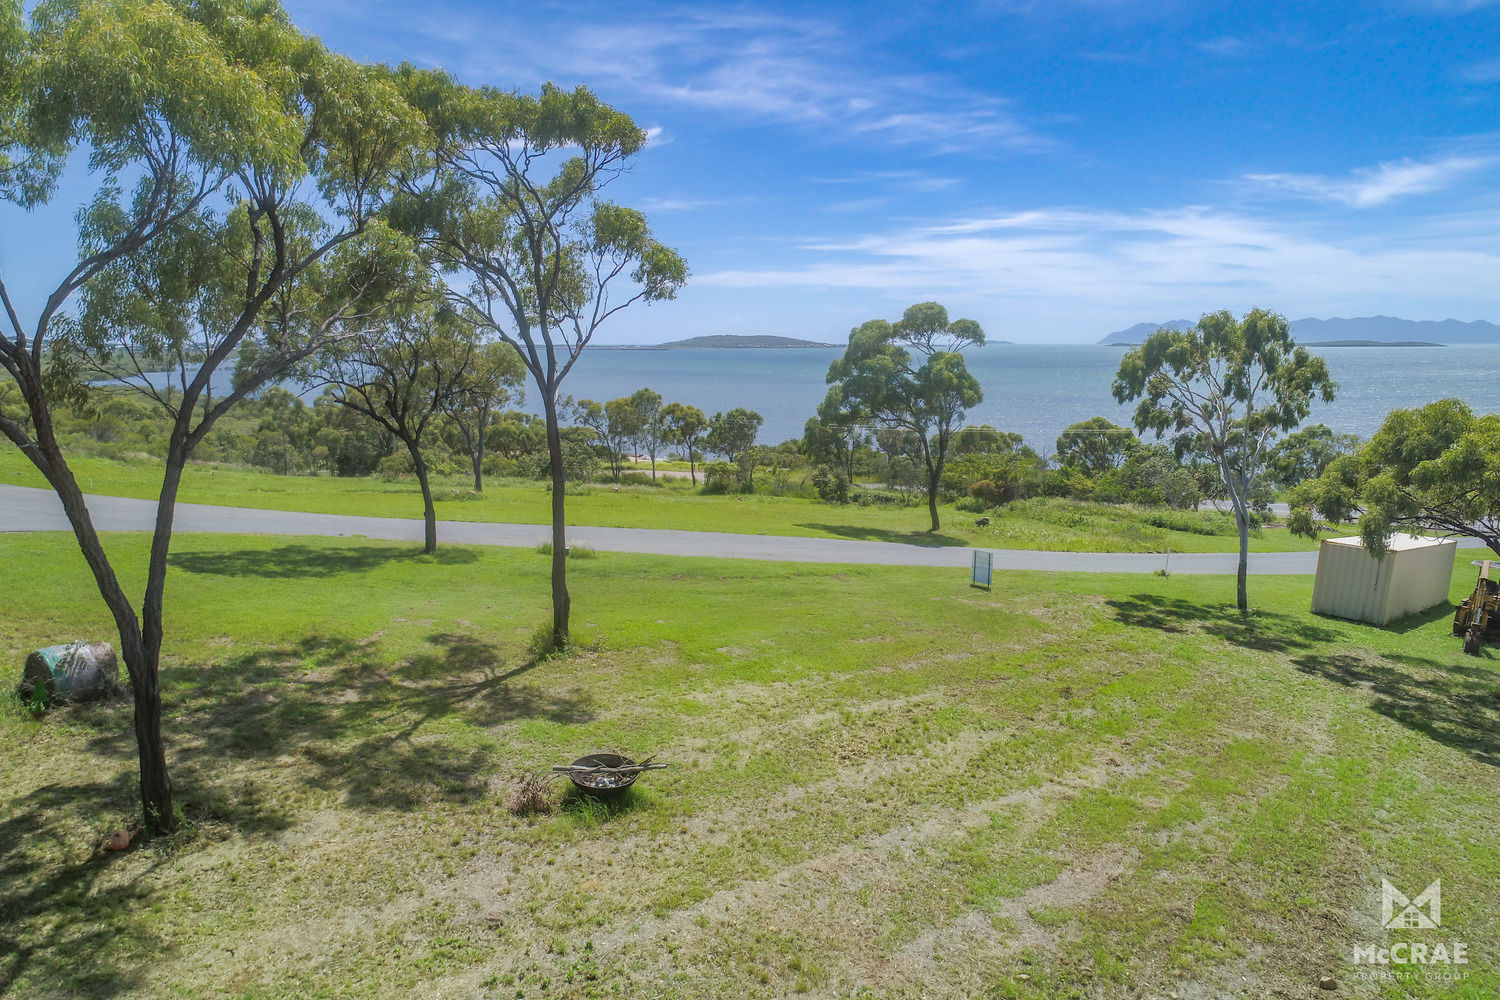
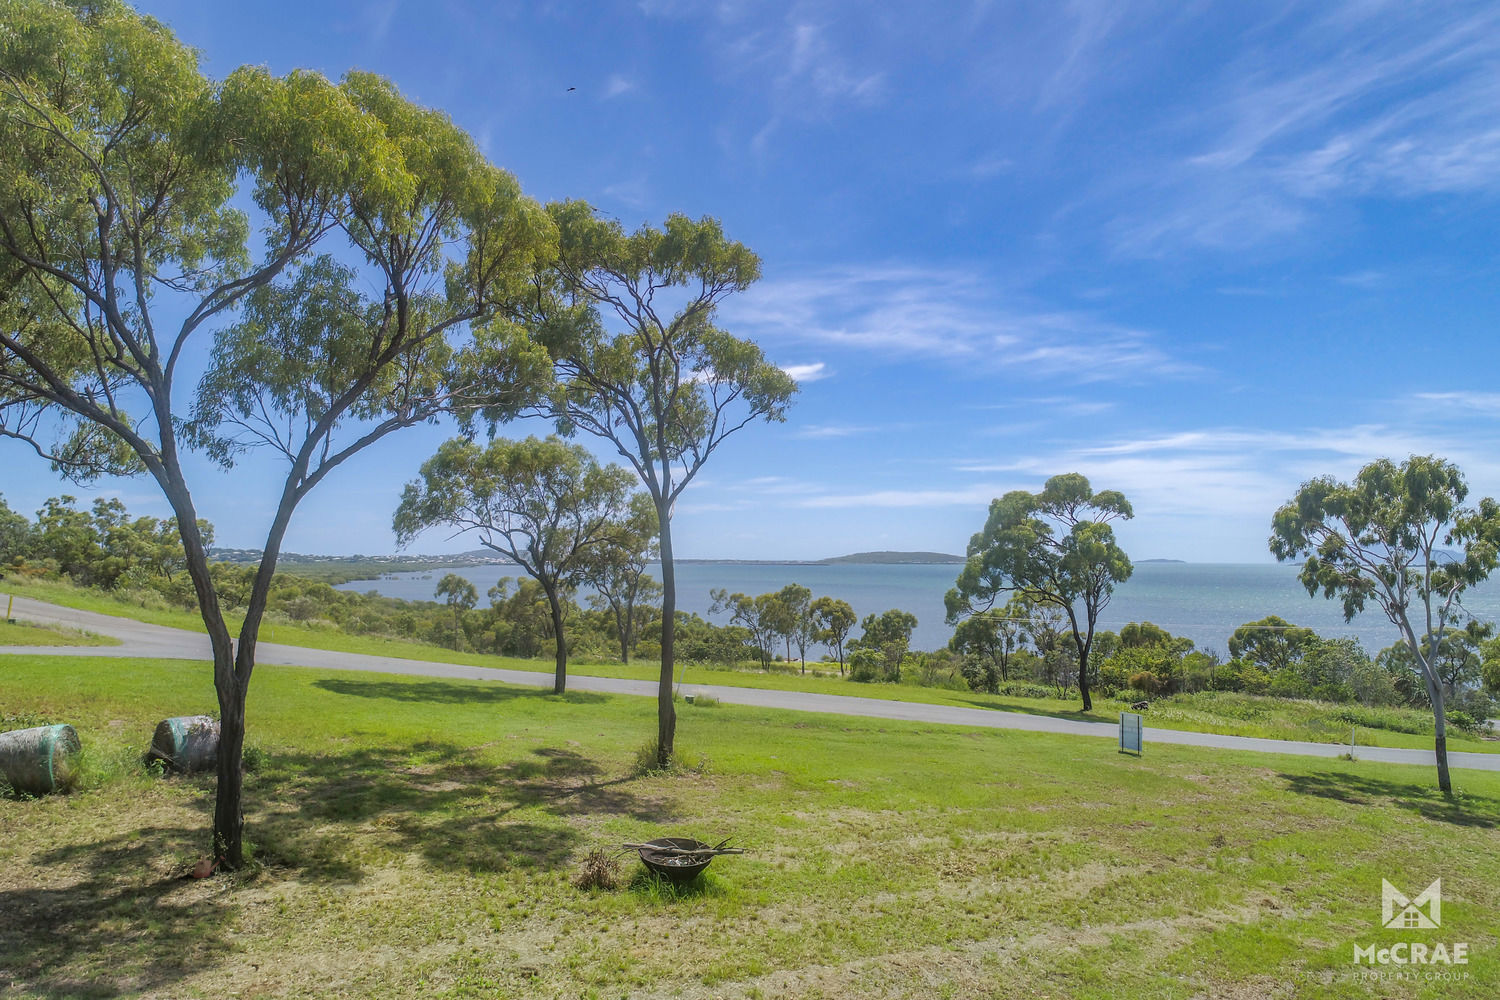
potted tree: present [30,678,50,721] -> none [169,741,187,784]

